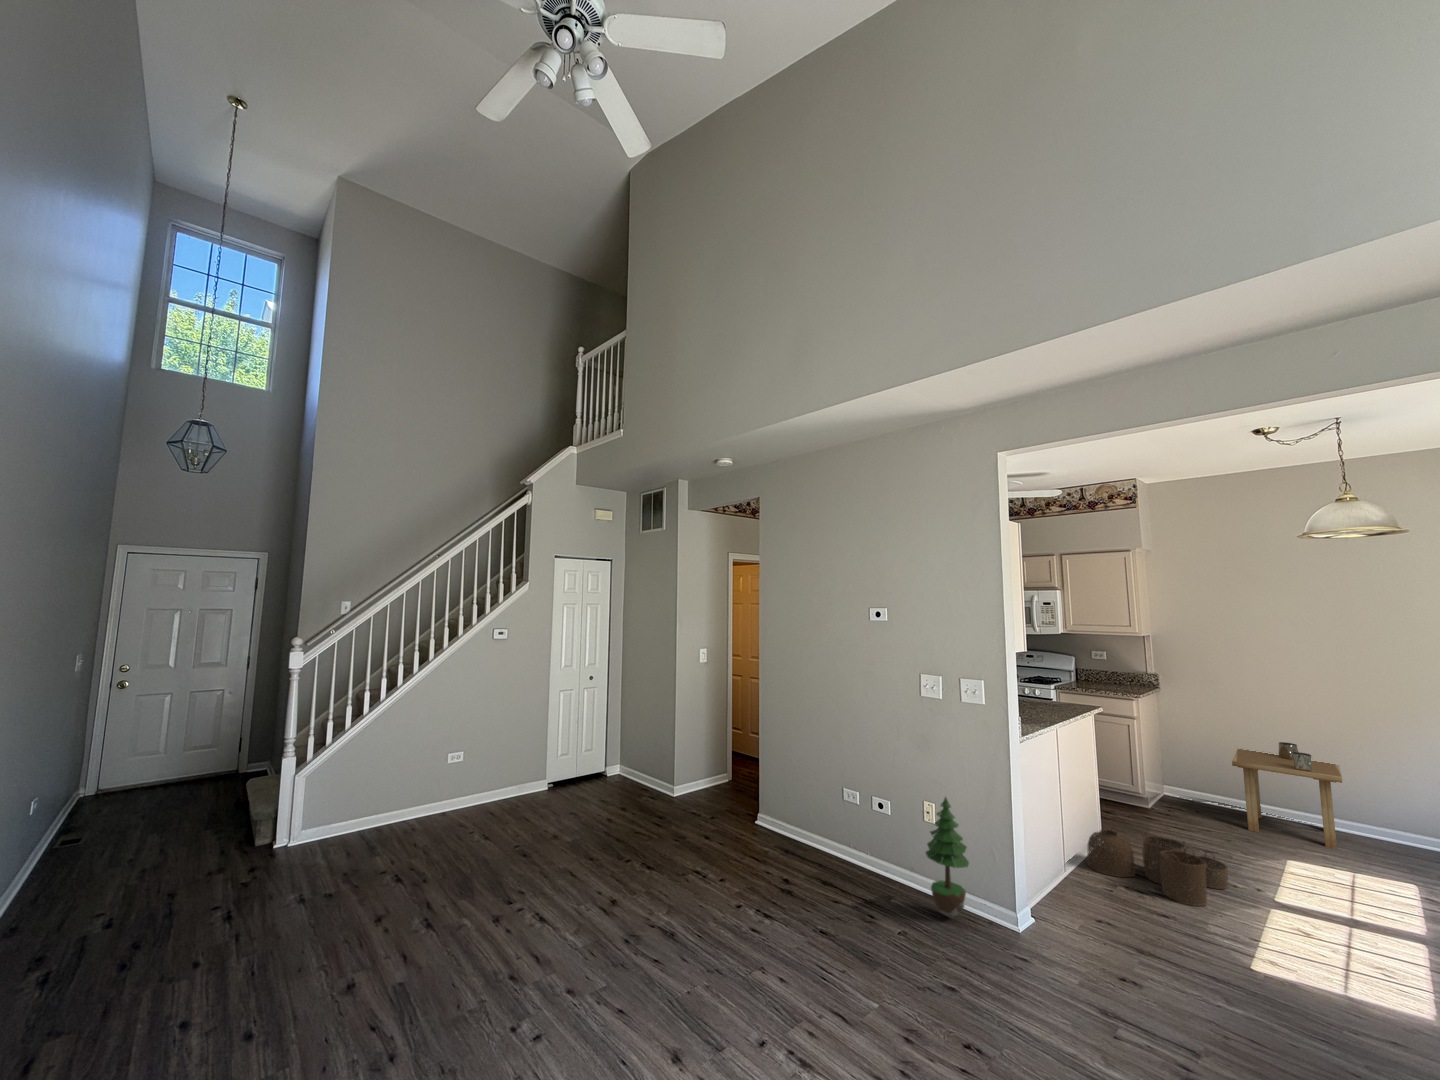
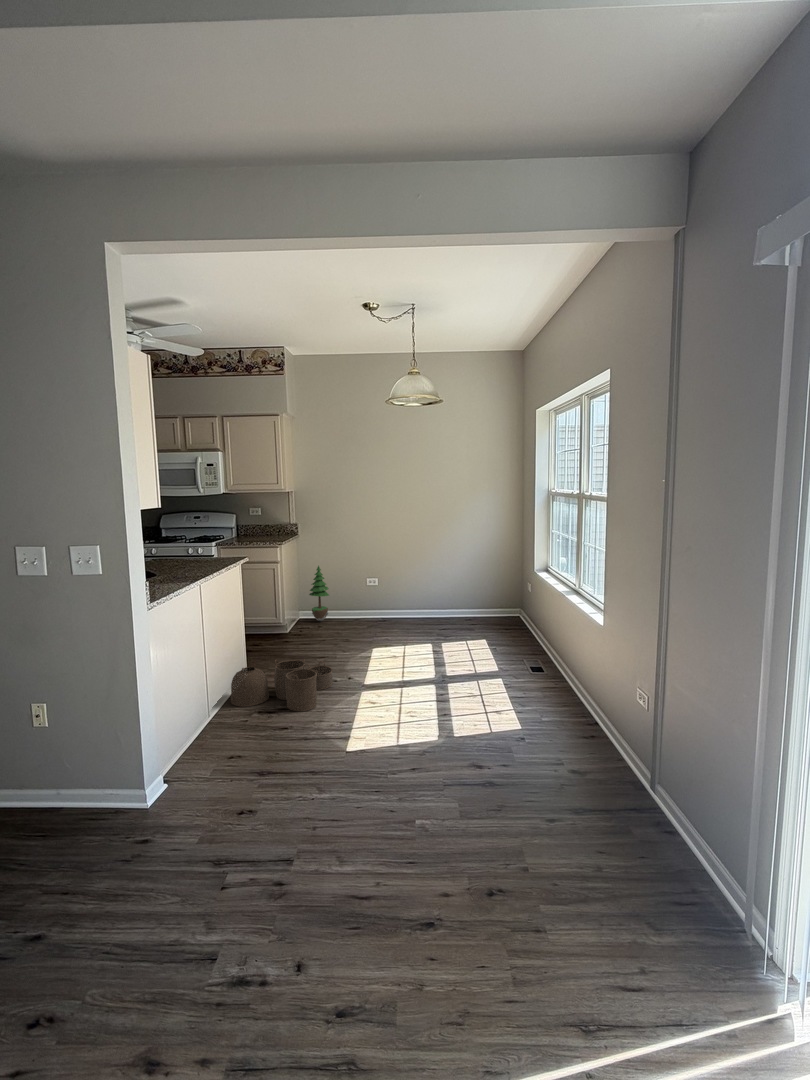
side table: present [1232,742,1342,849] -> none [342,565,401,634]
potted tree: present [926,797,969,918] -> present [309,566,329,622]

